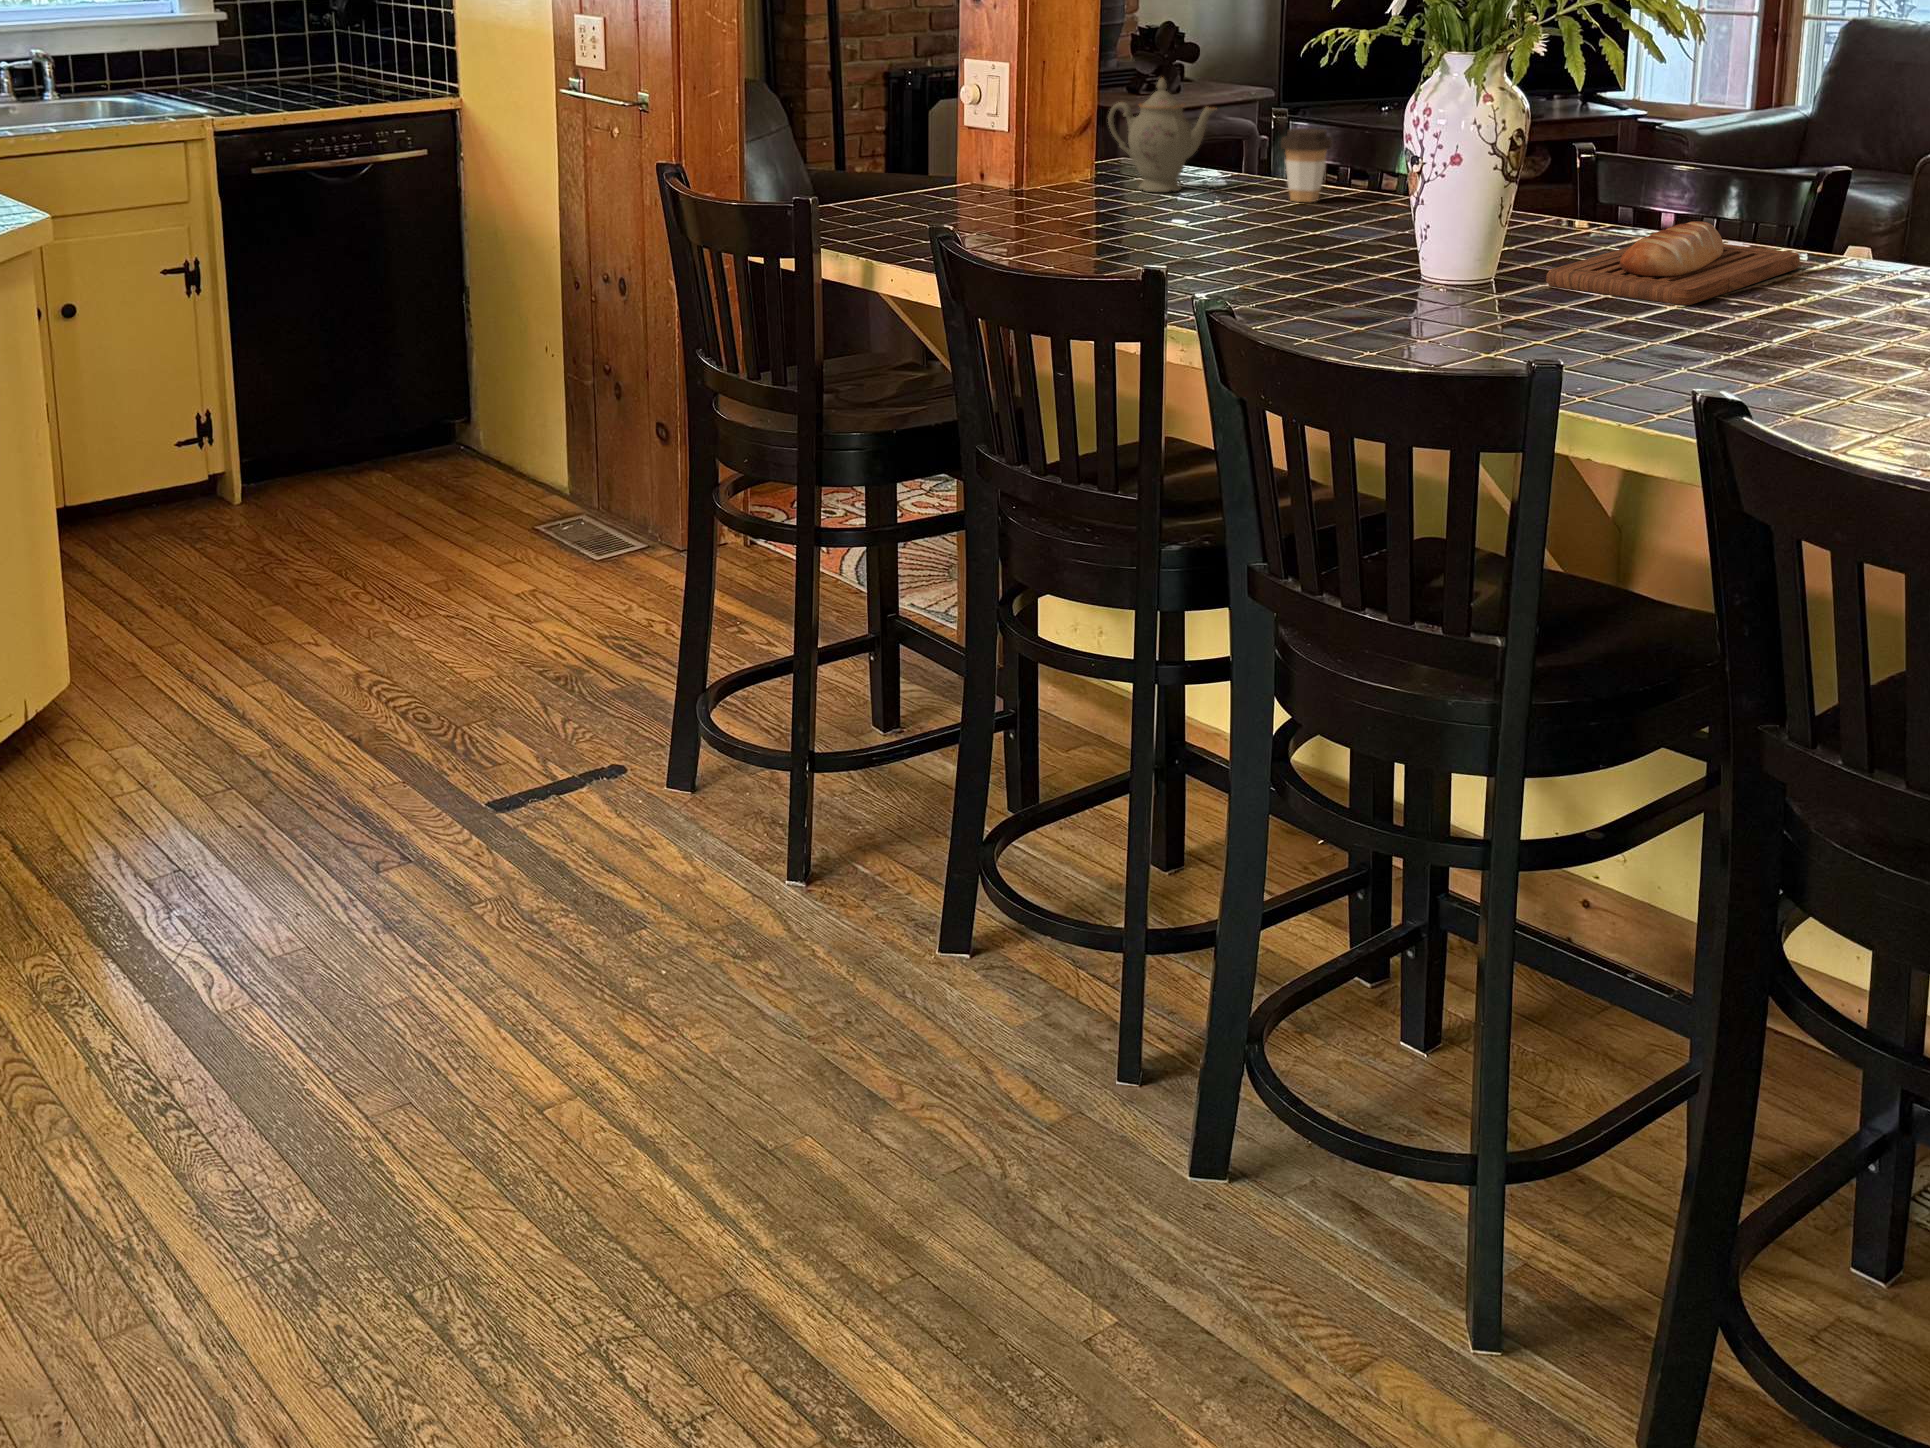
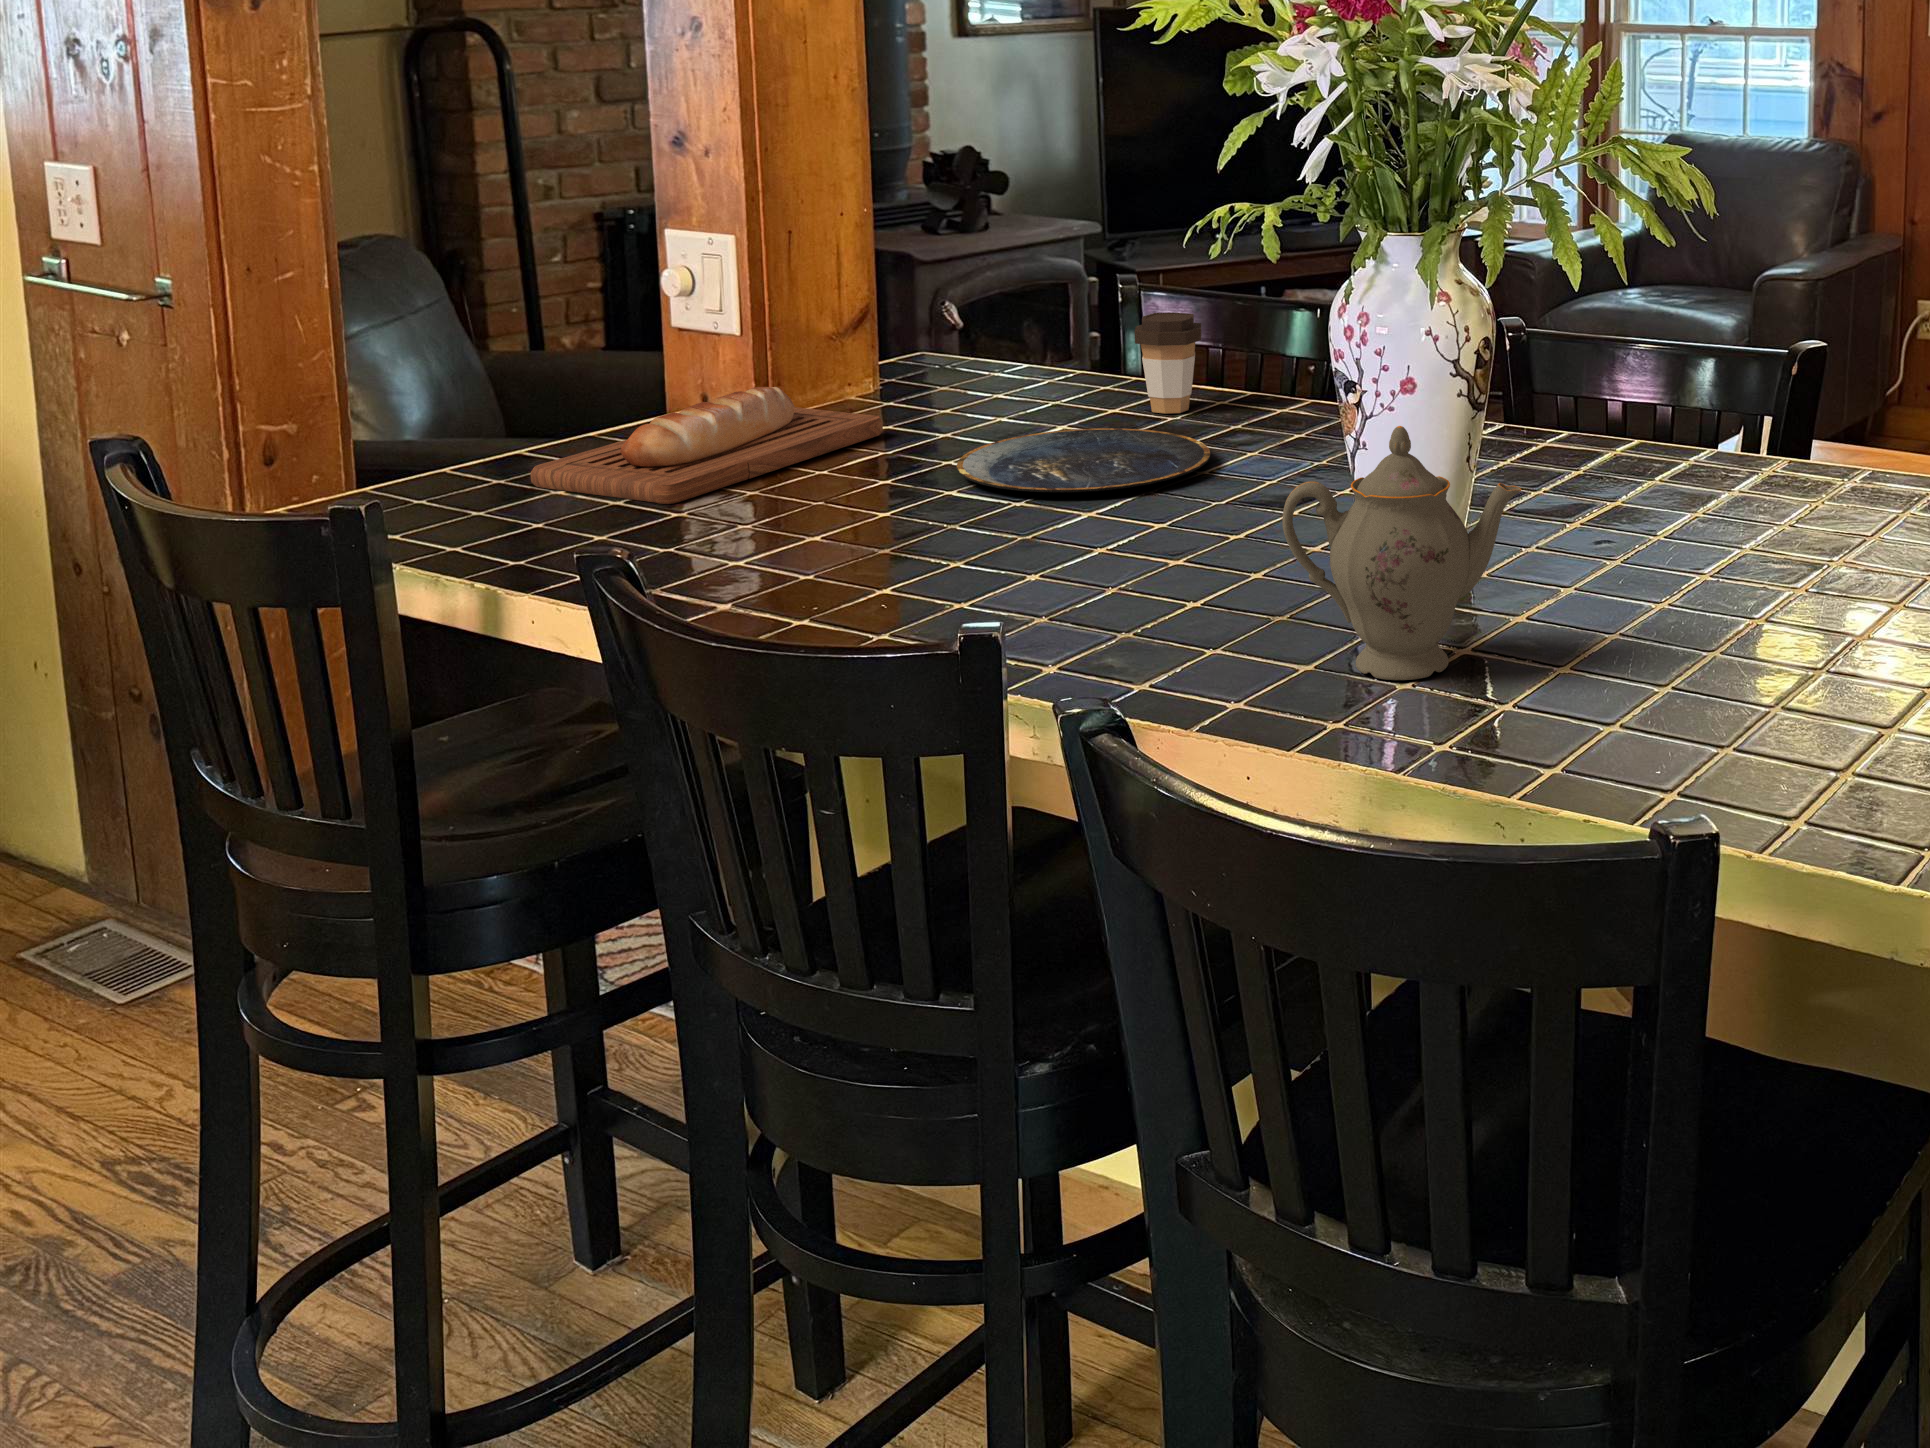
teapot: present [1108,78,1215,192] -> present [1282,426,1521,680]
plate: none [1147,204,1326,237] -> present [957,428,1210,493]
bread loaf: present [1546,221,1800,305] -> present [531,387,883,504]

